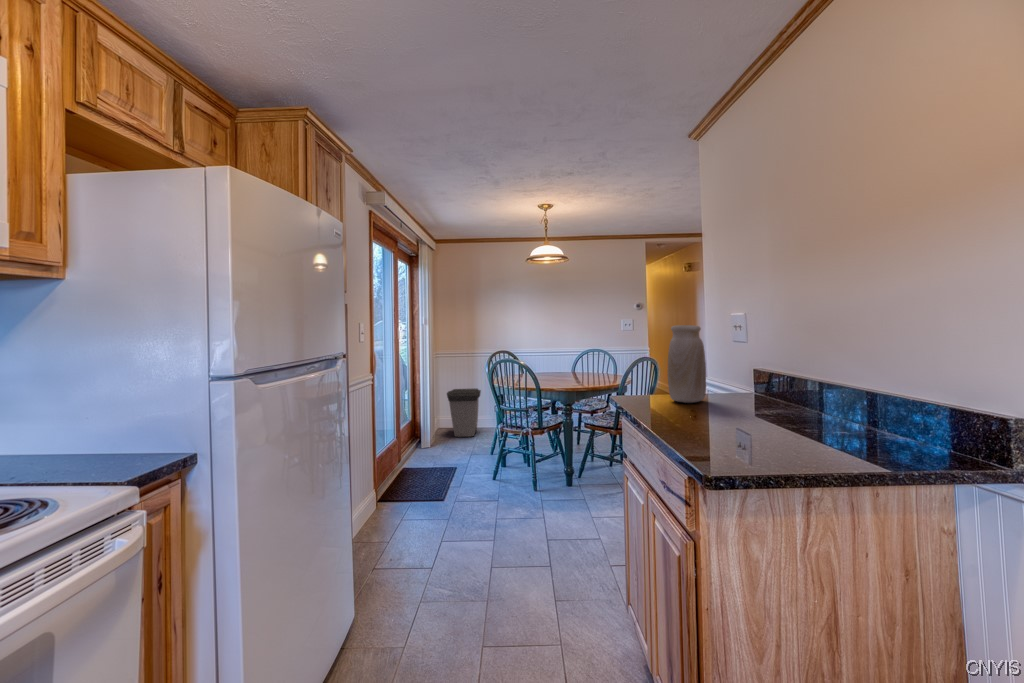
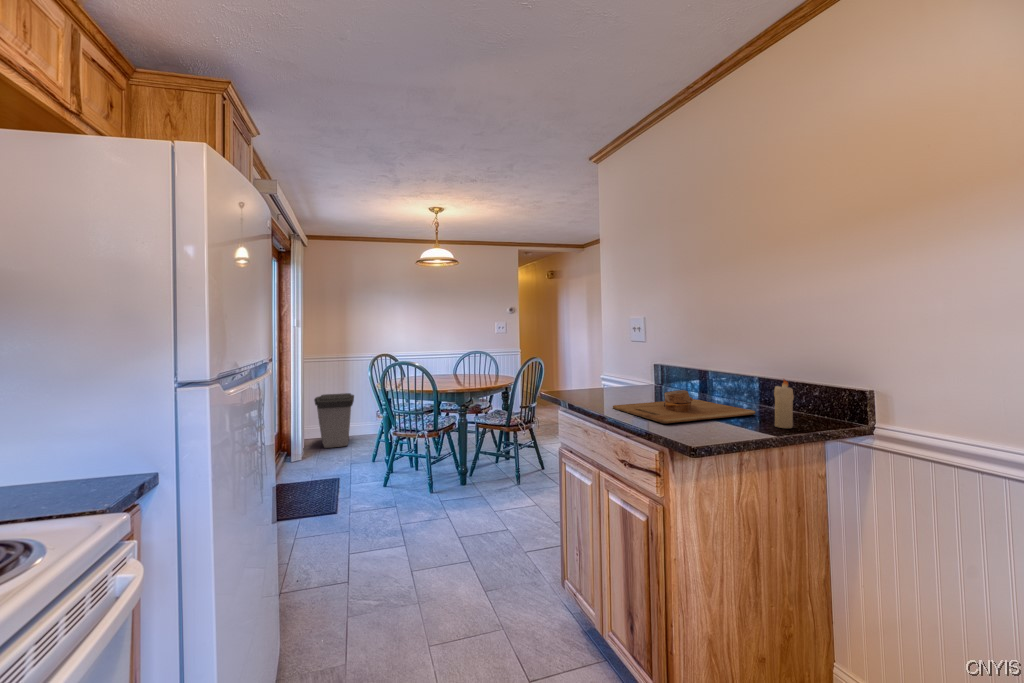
vase: present [668,325,706,403] -> none [593,328,623,395]
candle: none [879,392,909,462] -> present [774,379,794,428]
cutting board: none [674,401,866,442] -> present [613,390,755,423]

